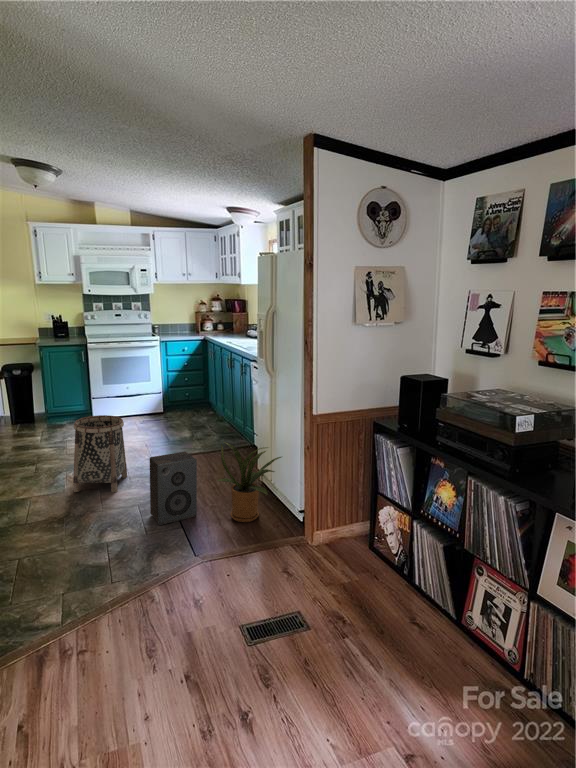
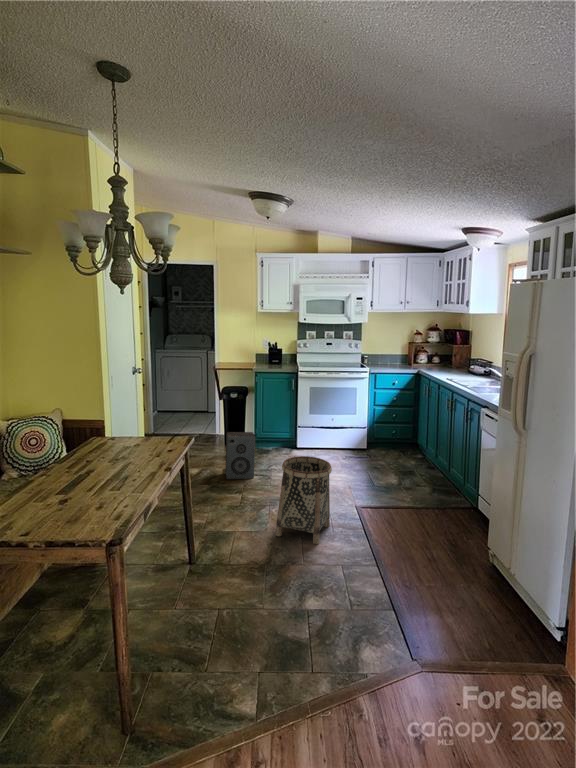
house plant: present [217,442,281,522] -> none [436,513,533,625]
speaker: present [150,452,197,525] -> present [225,432,255,479]

